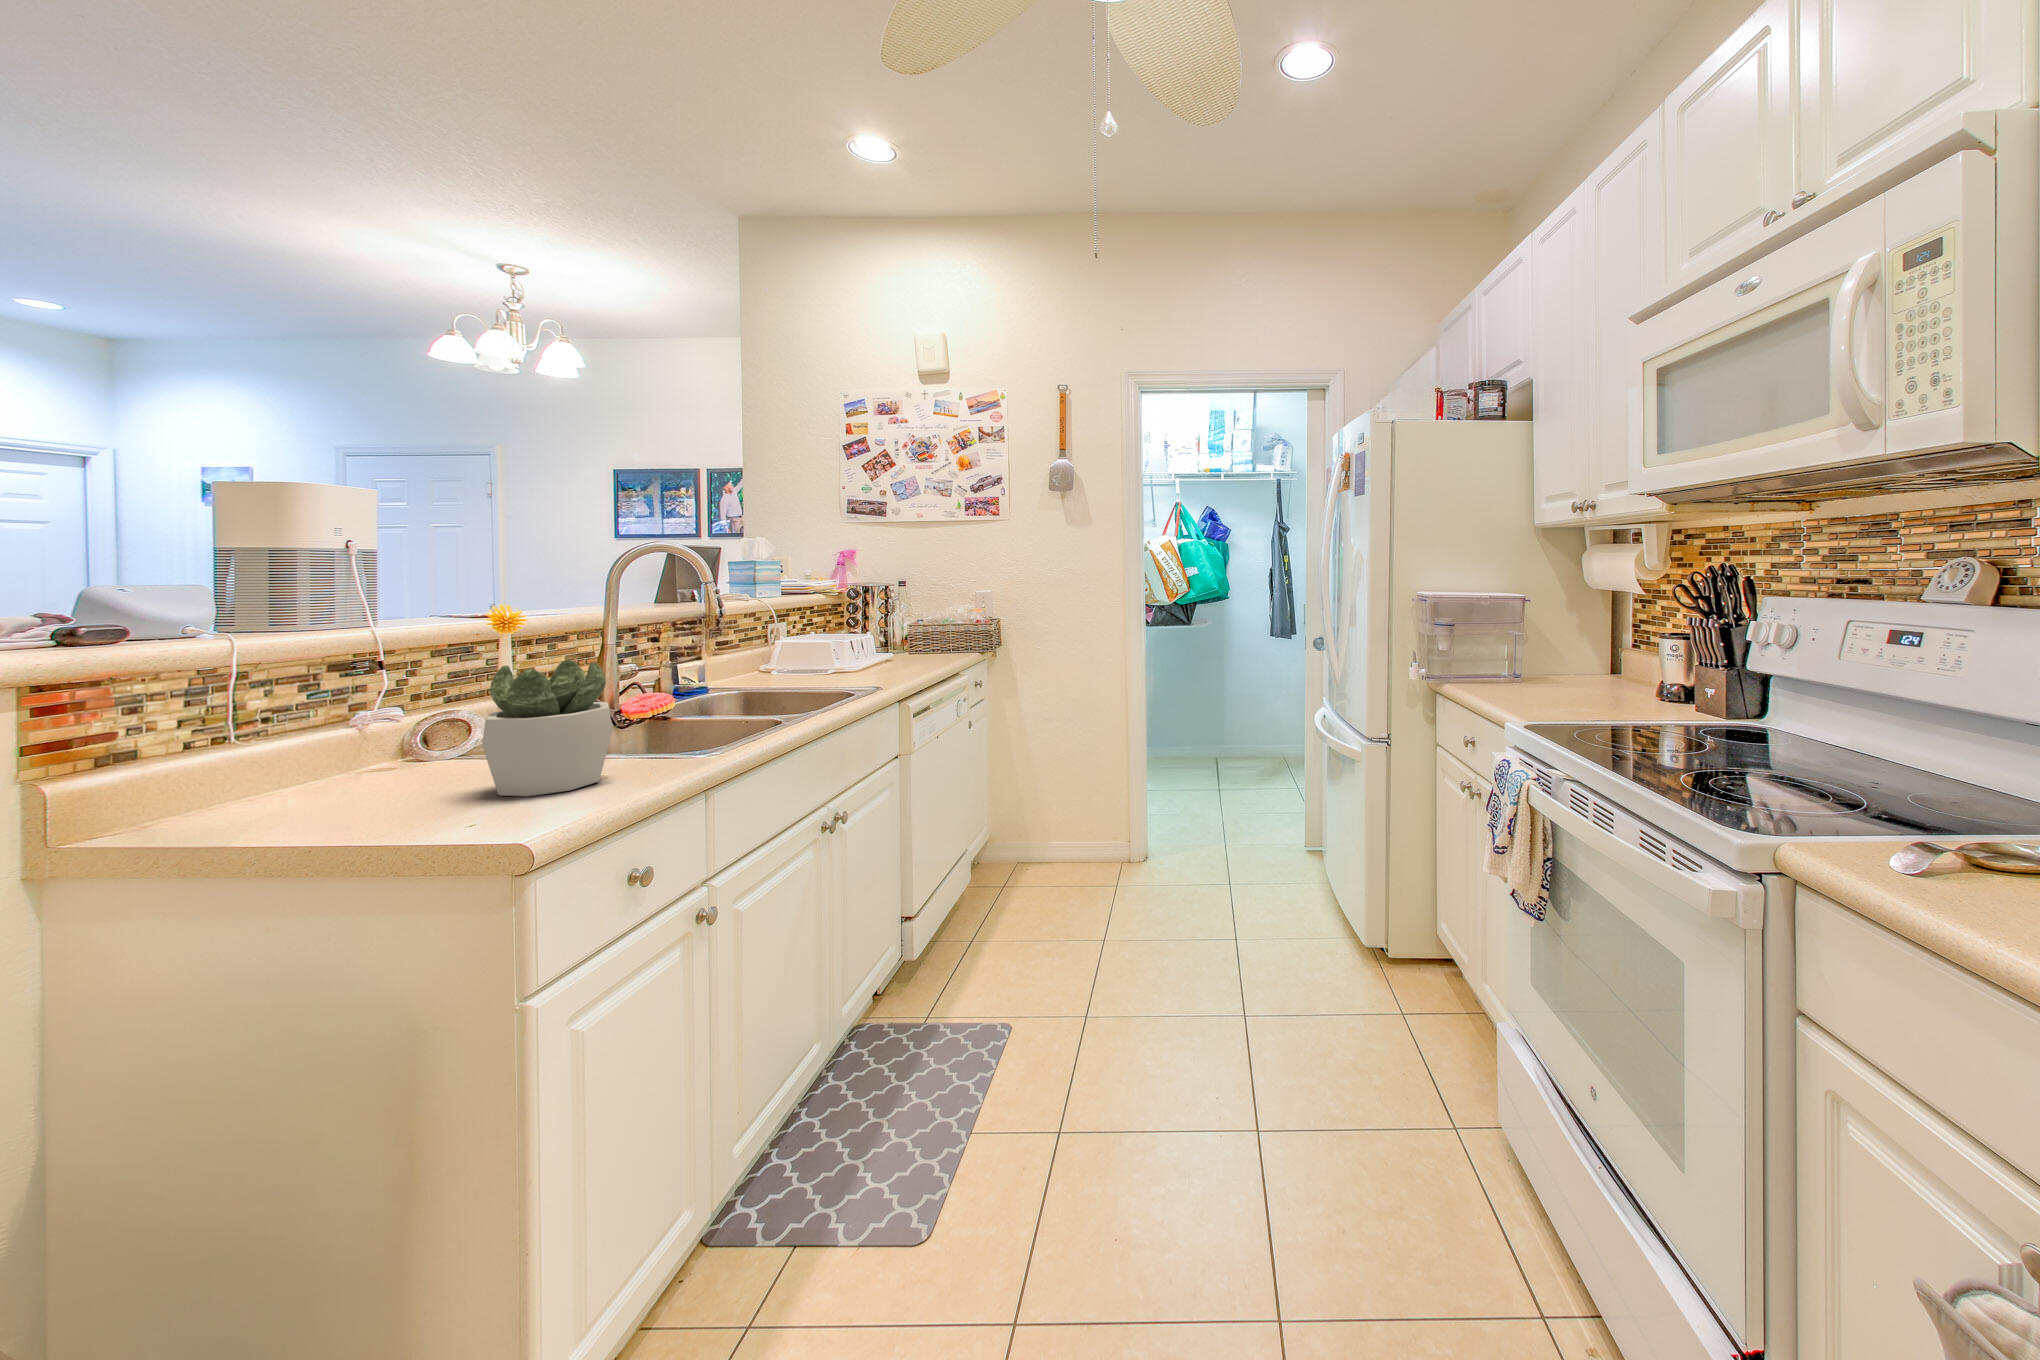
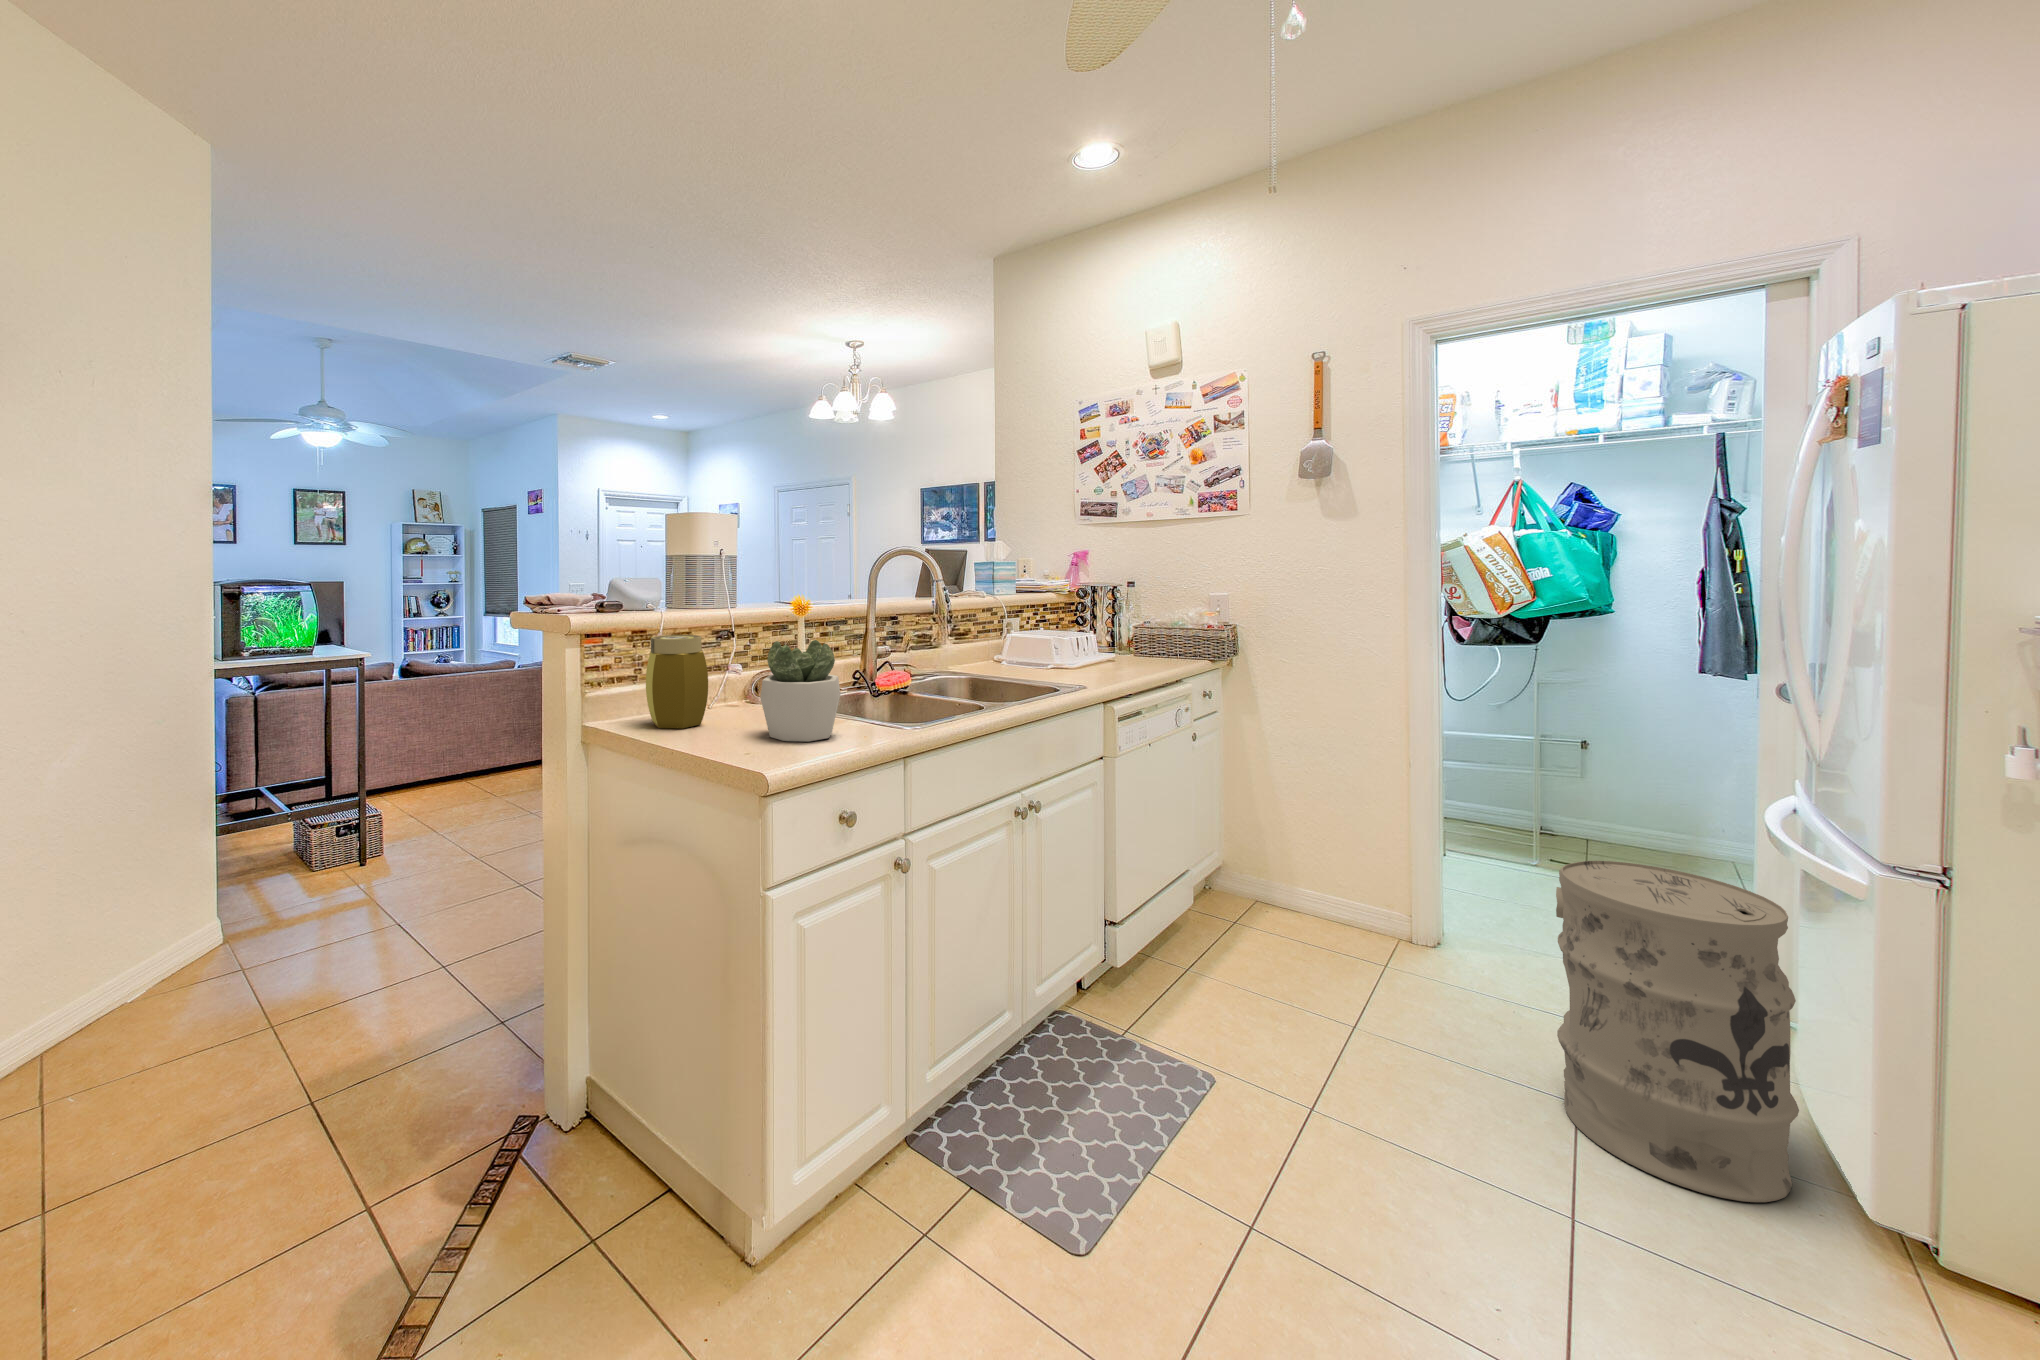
jar: none [215,669,362,820] -> present [646,635,708,728]
trash can: none [1226,764,1336,967] -> present [1556,861,1799,1202]

